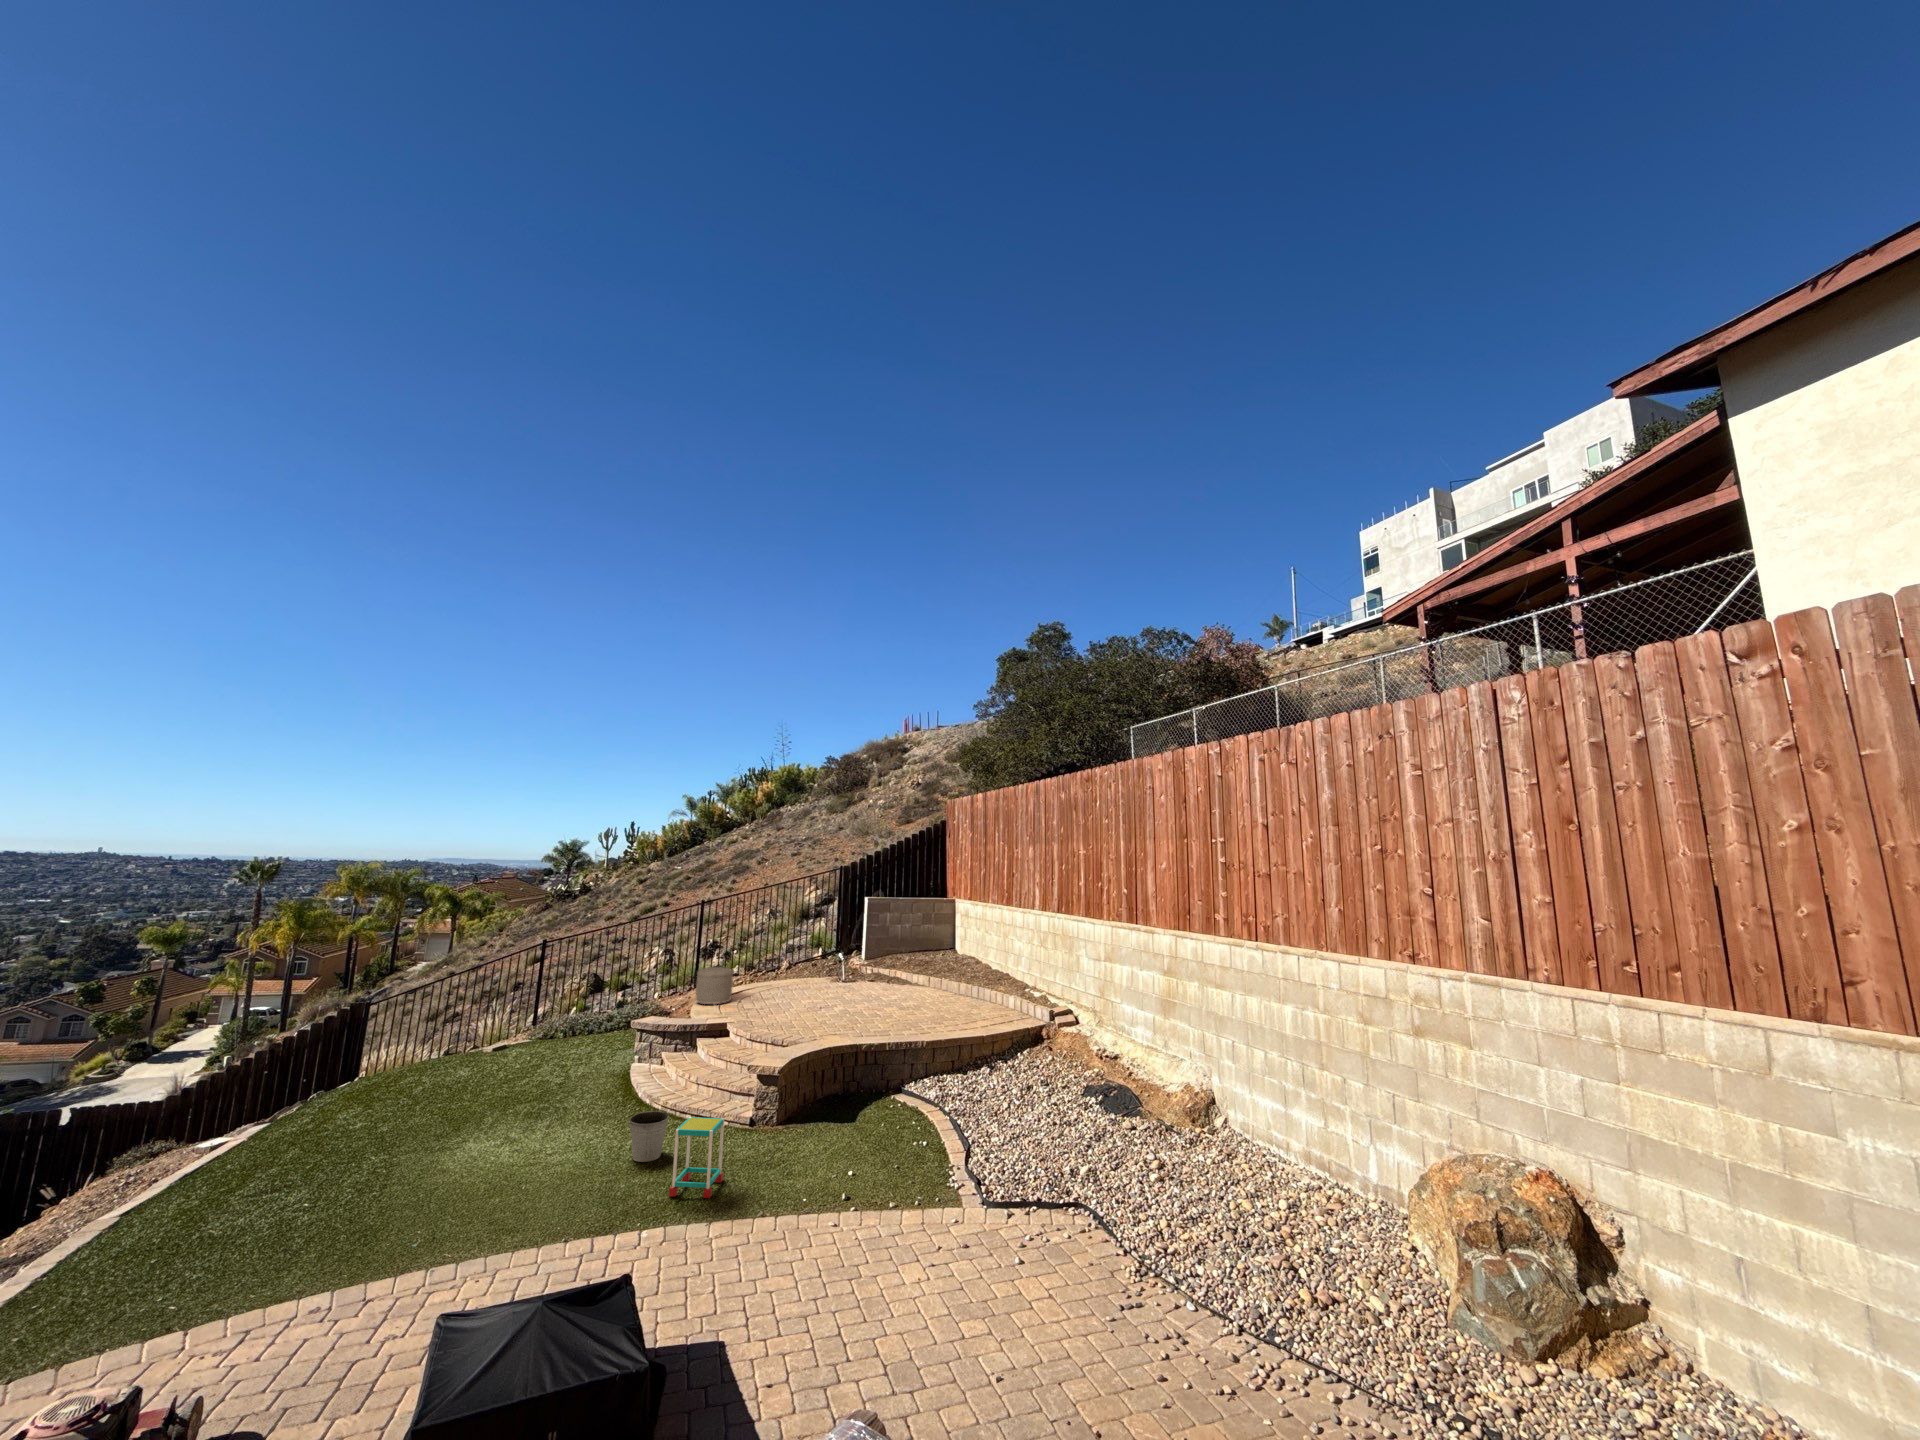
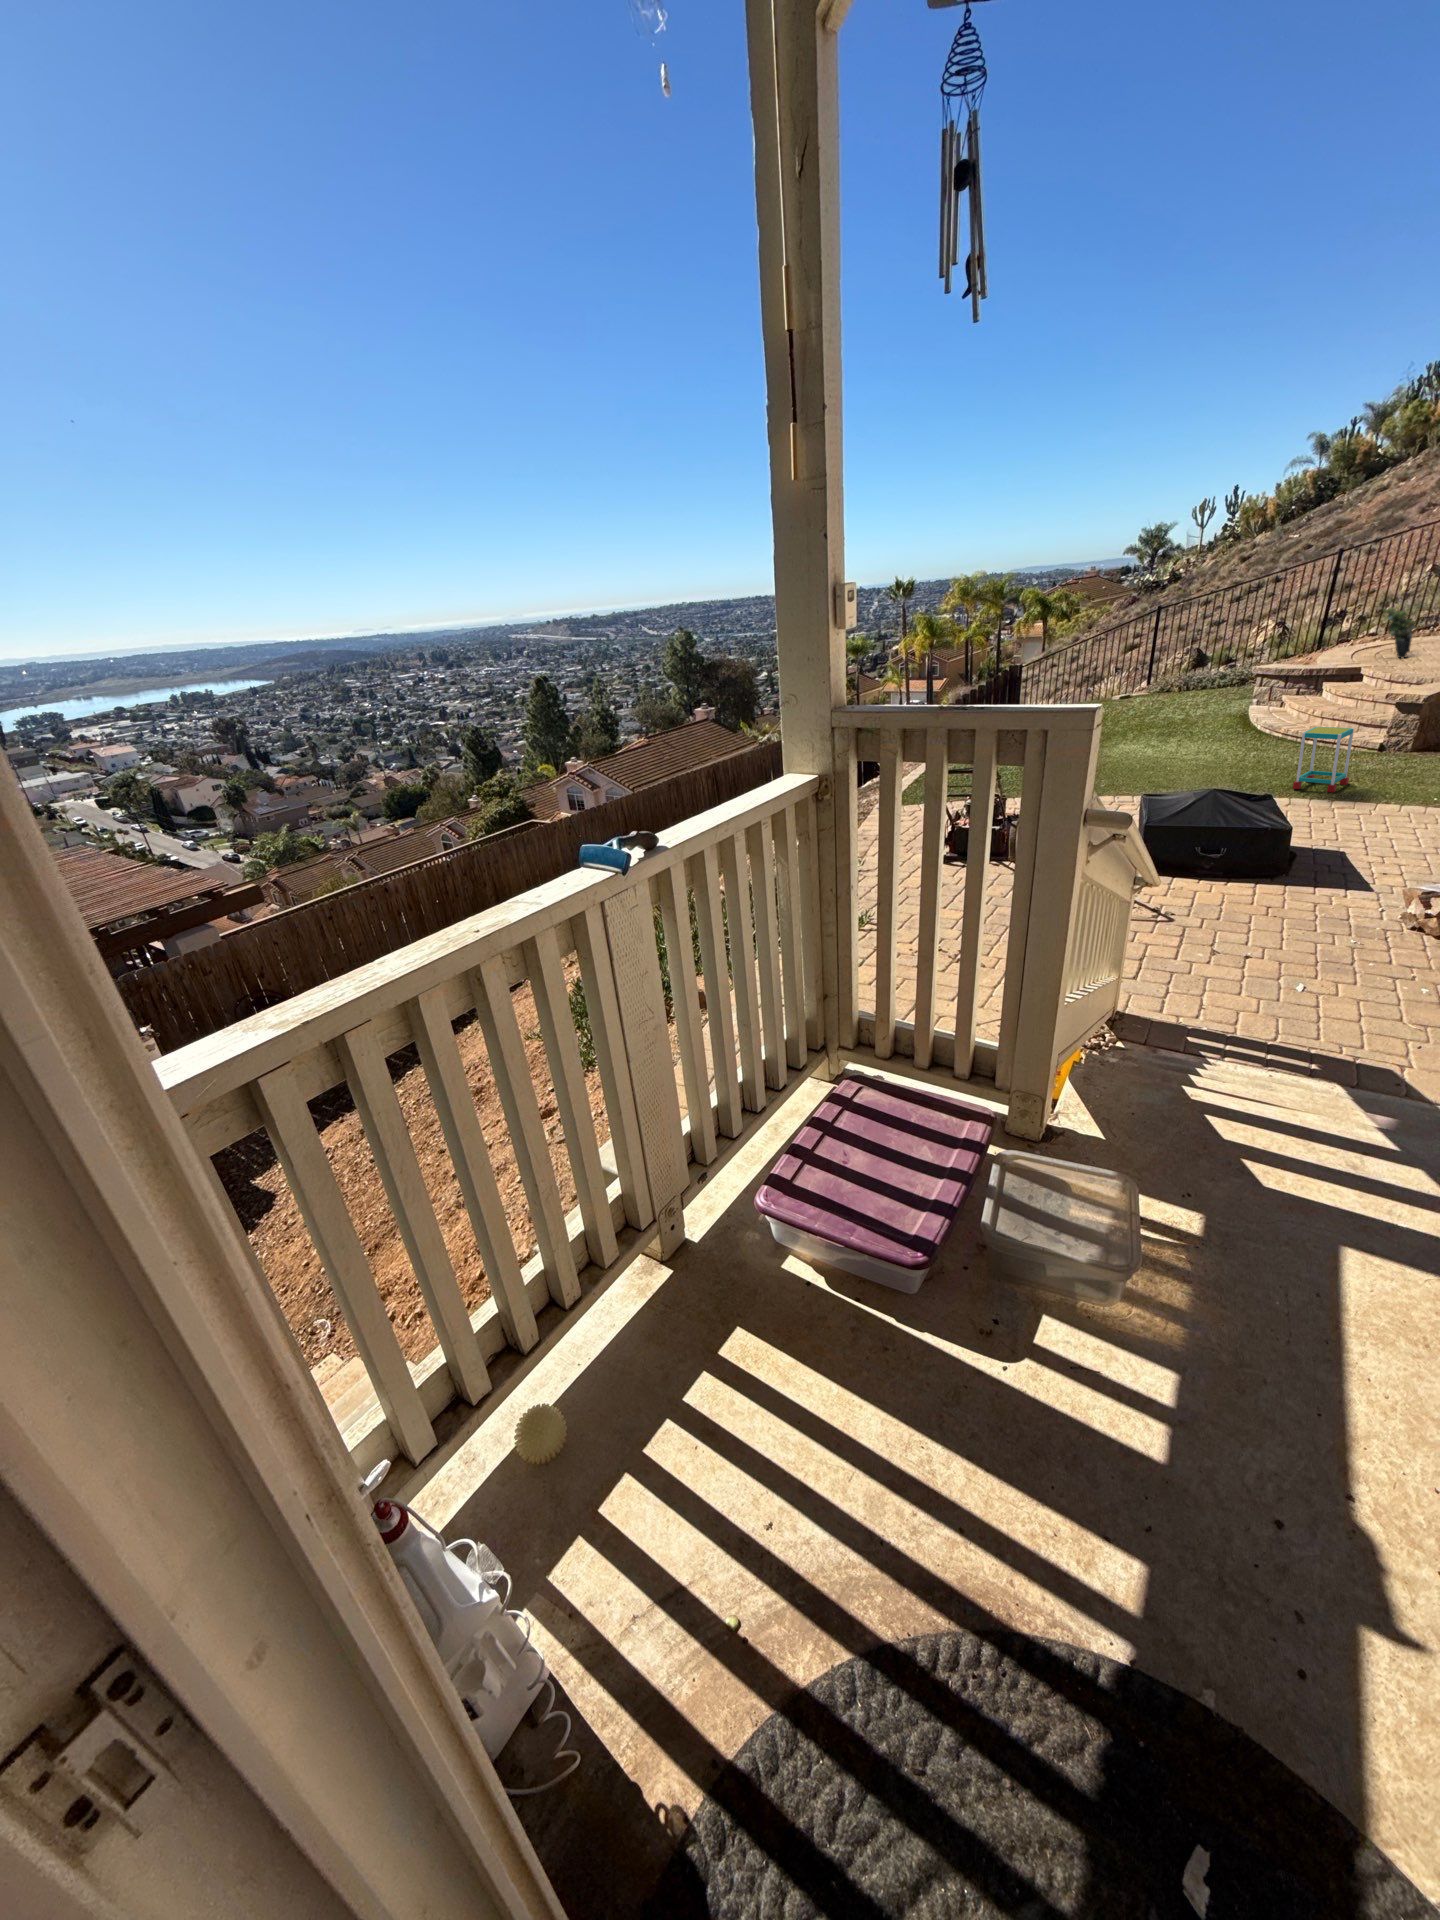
potted plant: none [741,961,768,1008] -> present [1385,607,1416,658]
ottoman: present [696,967,733,1004] -> none [1321,618,1371,659]
bucket: present [628,1111,669,1162] -> none [1252,729,1293,769]

